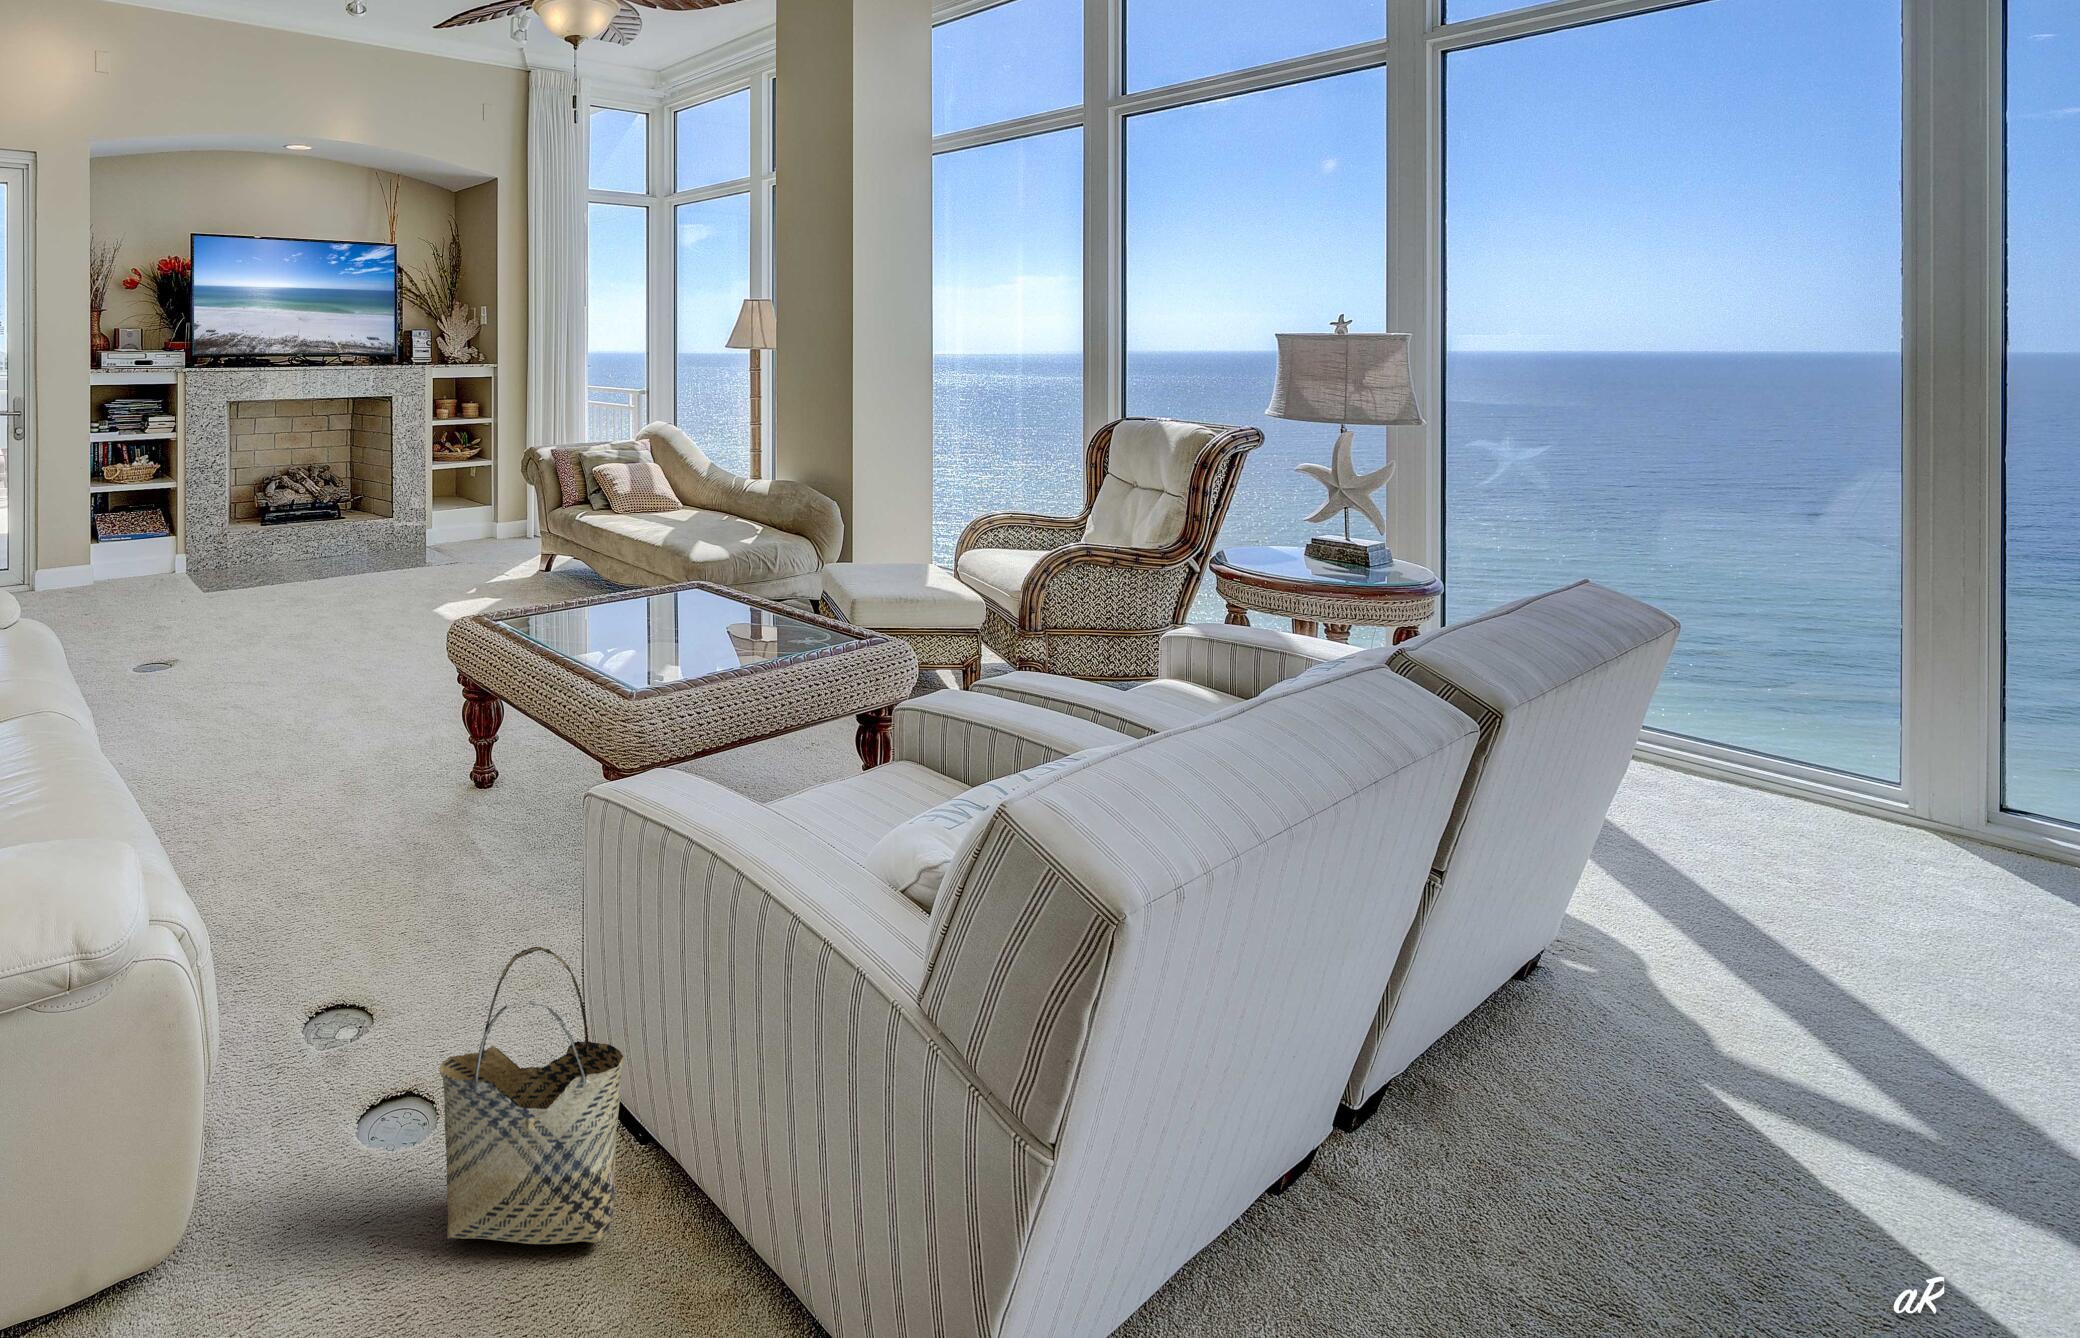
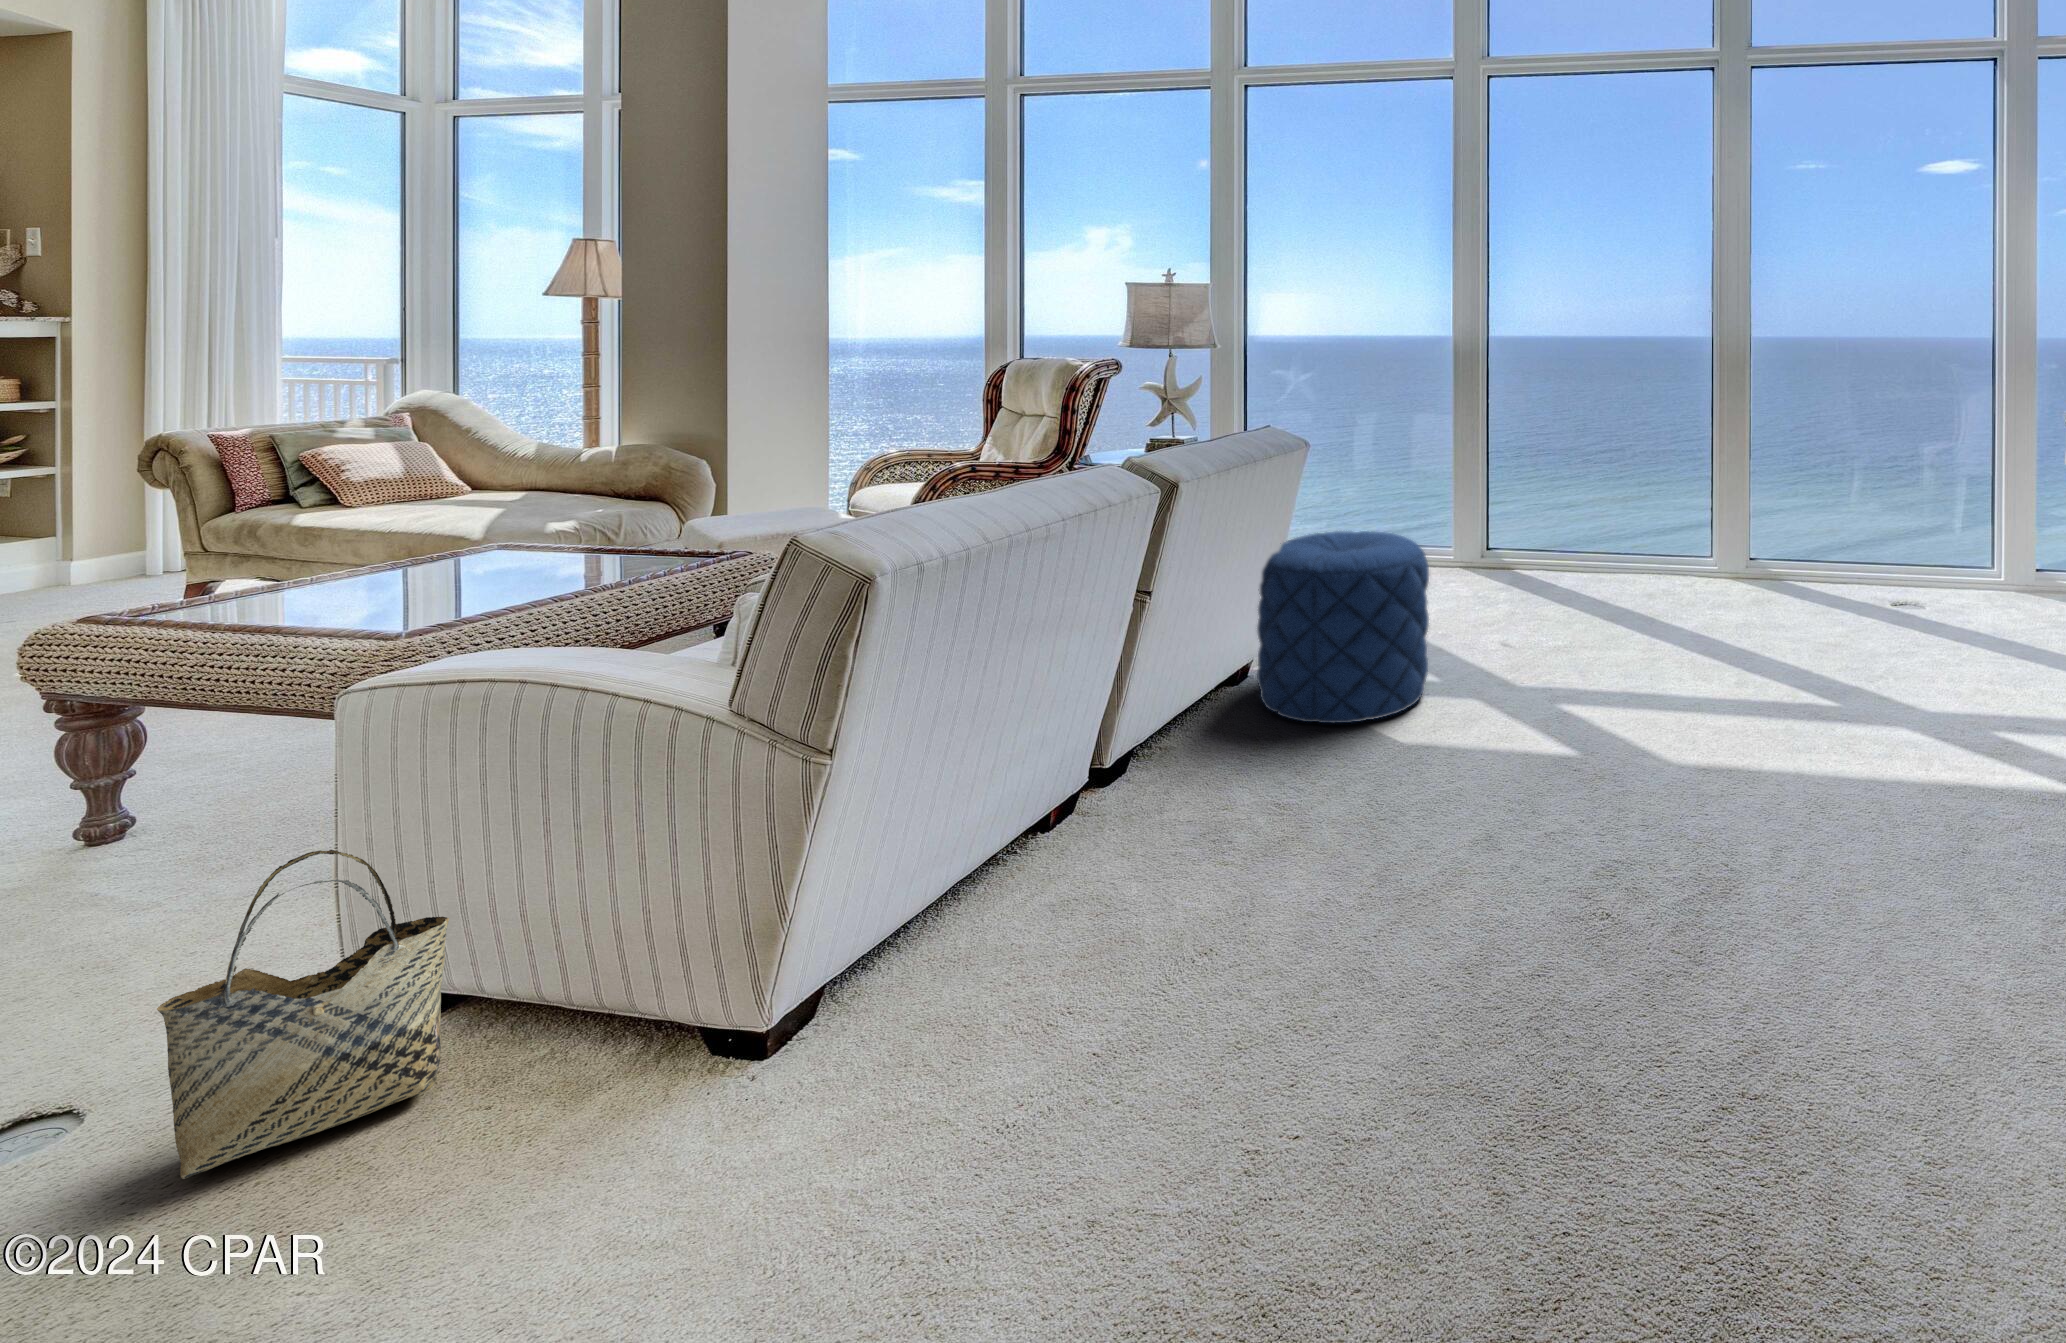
pouf: none [1553,766,2004,1190] -> present [1257,531,1429,723]

